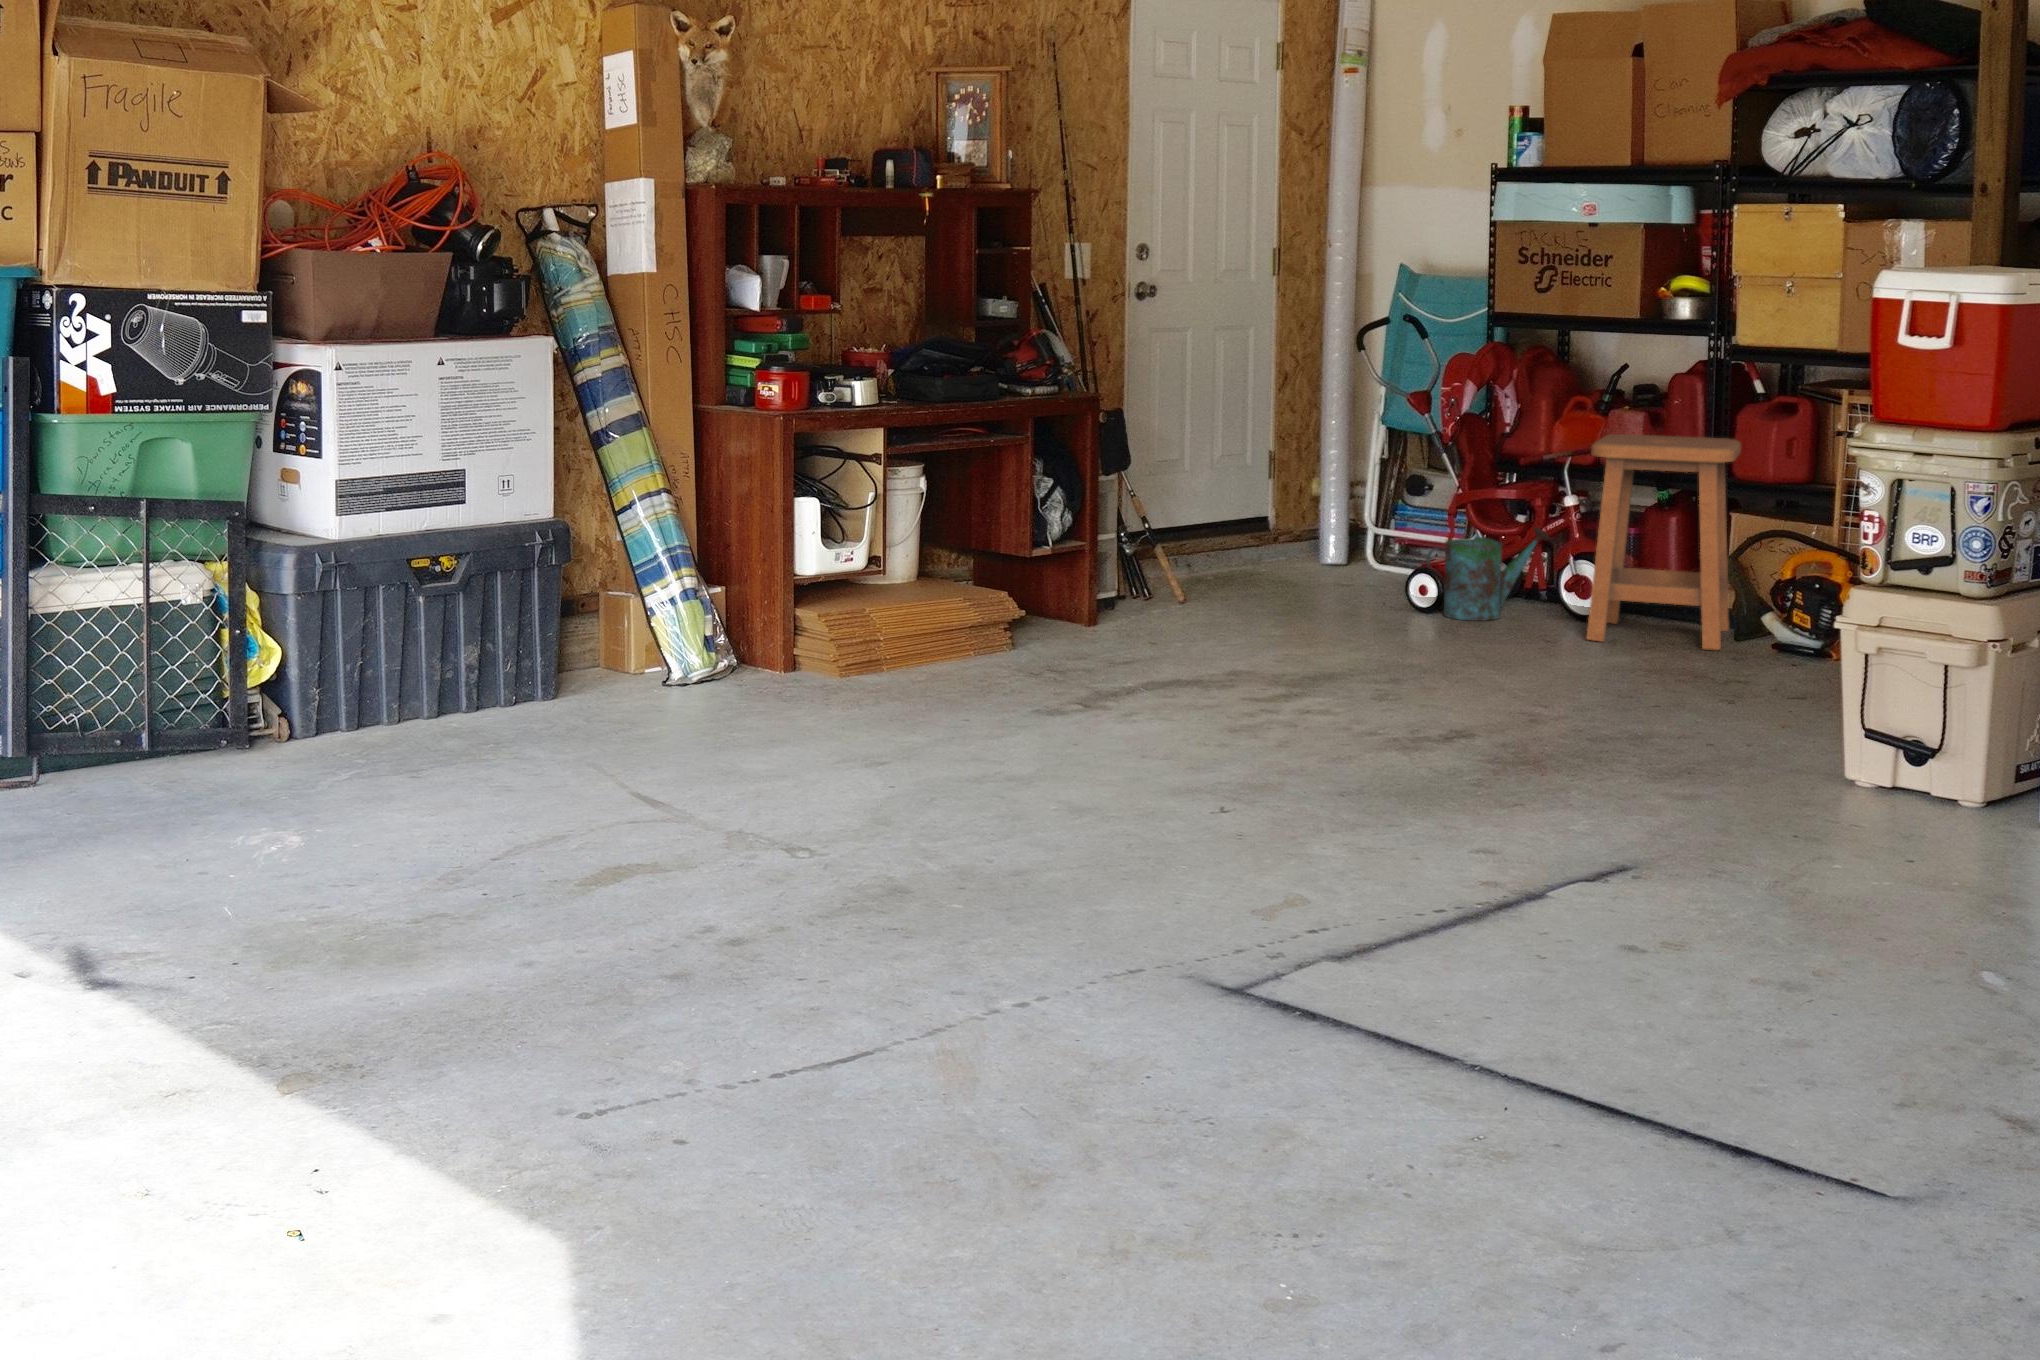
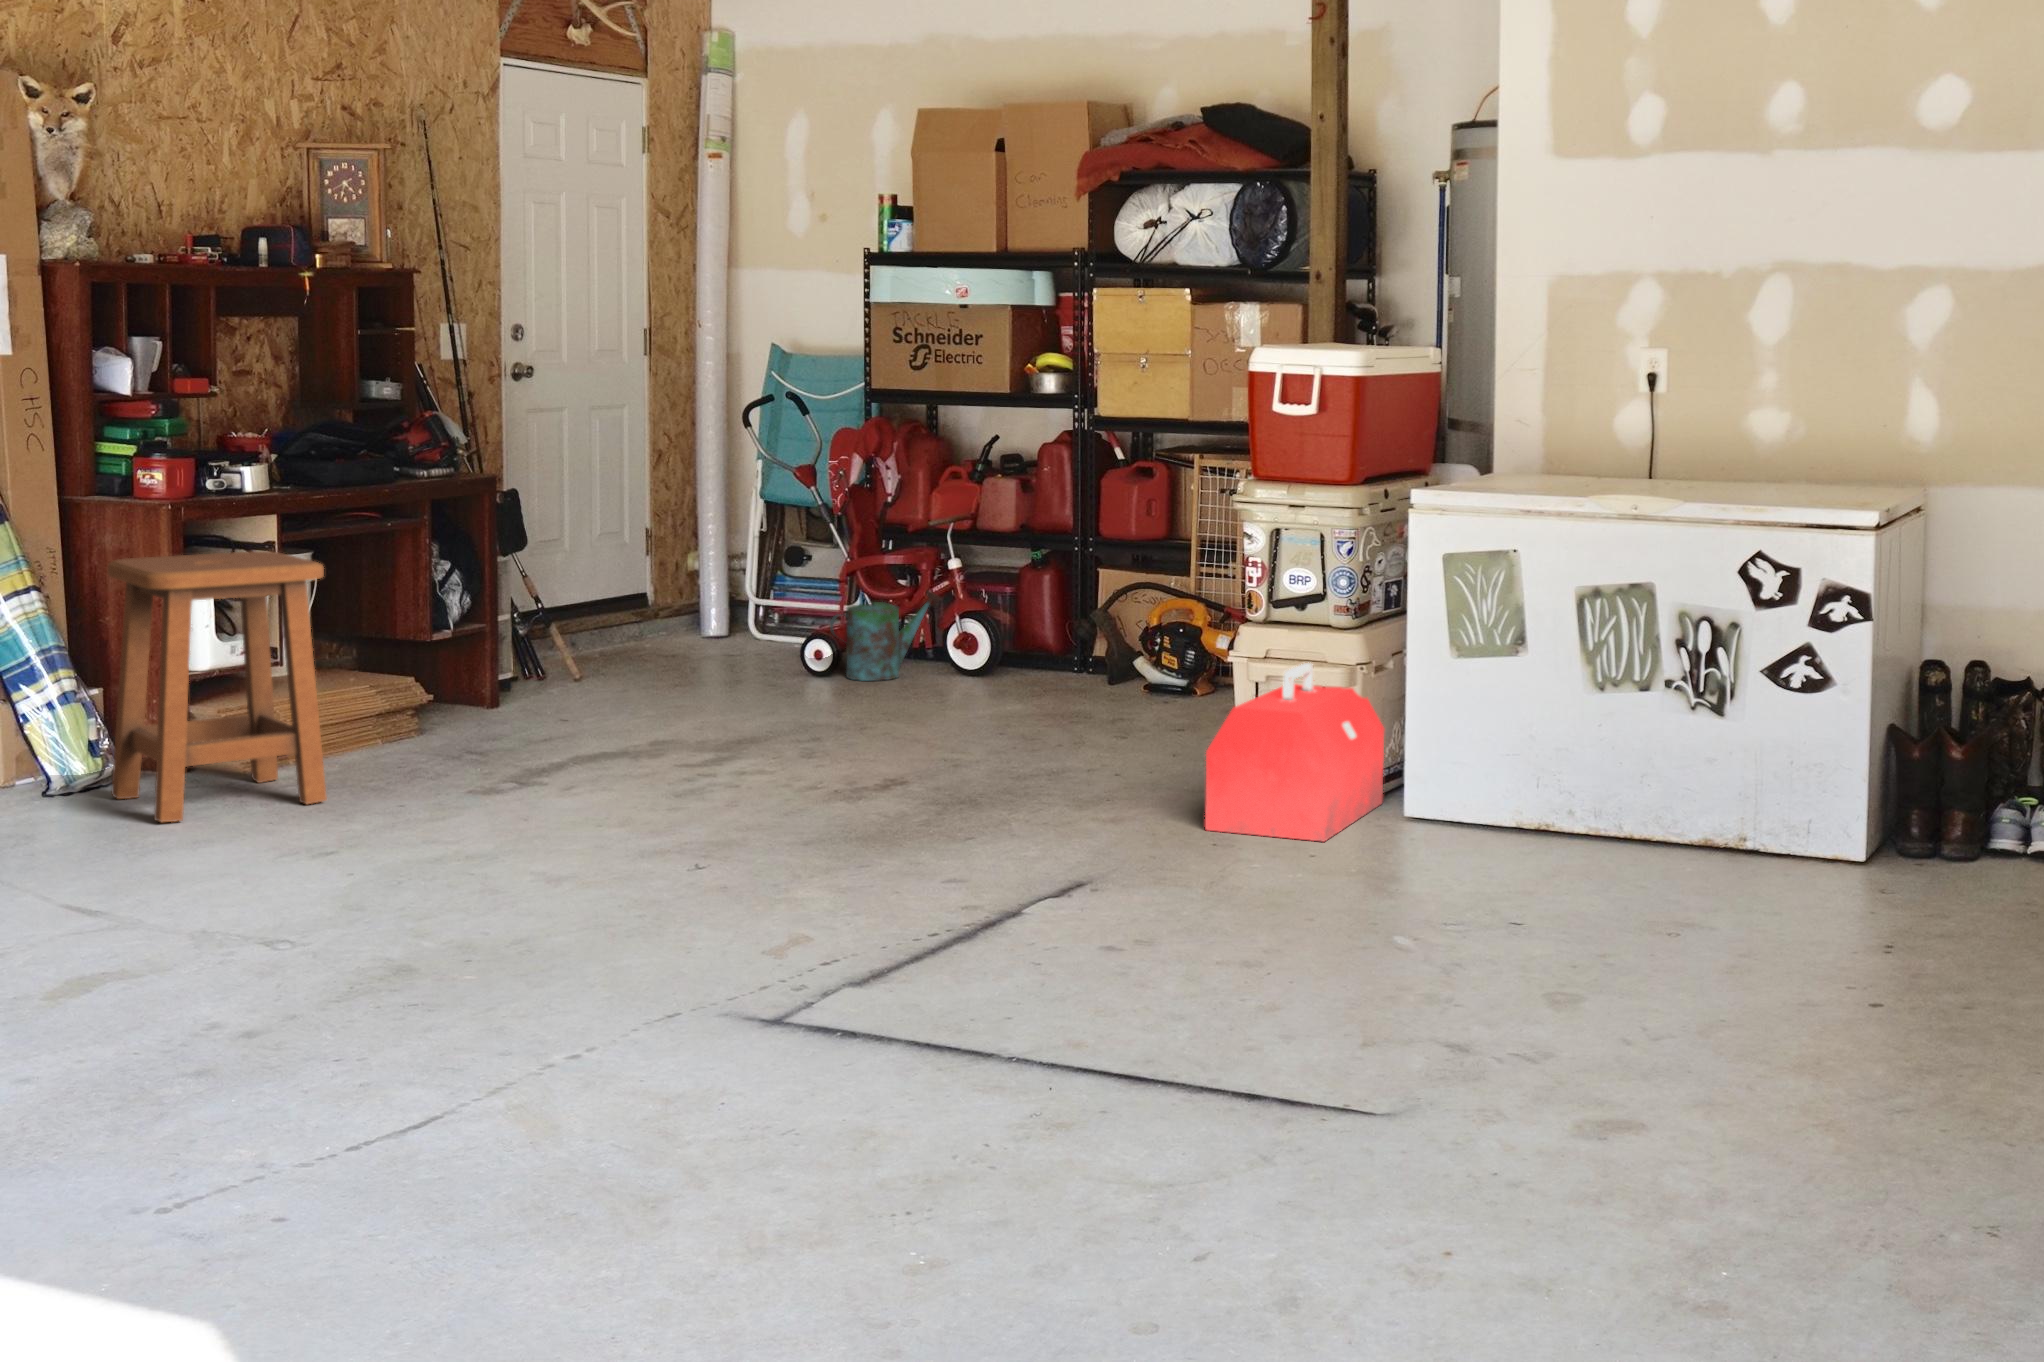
stool: present [1587,434,1741,650] -> present [107,551,327,822]
toolbox: none [1777,643,2026,862] -> present [1205,663,1384,841]

